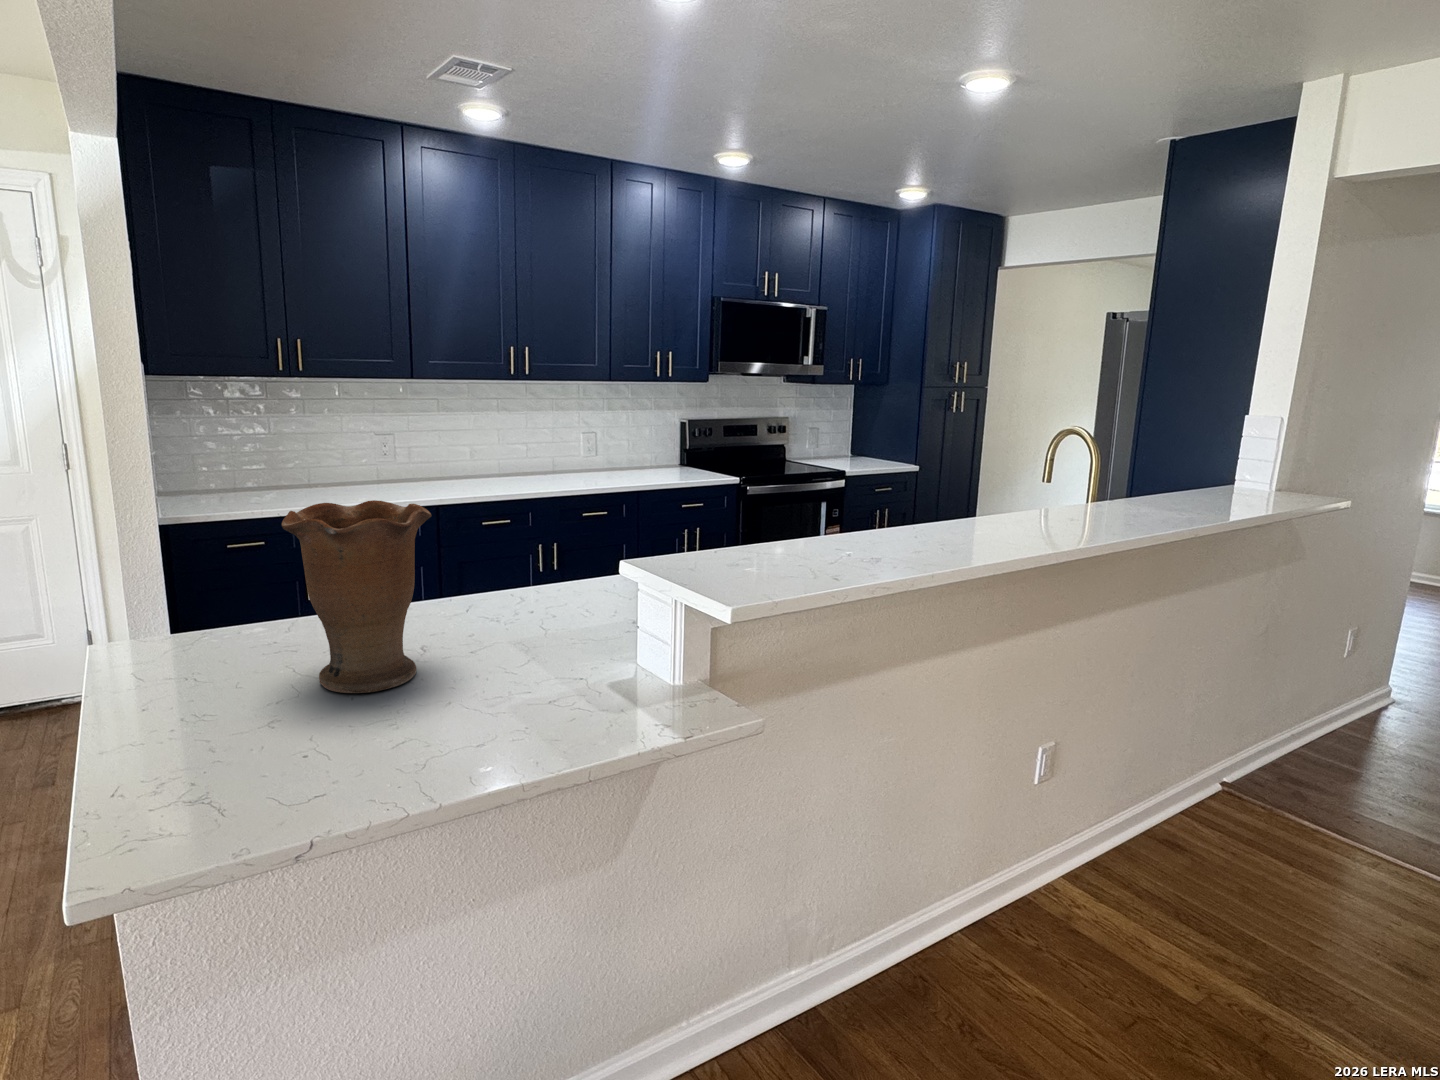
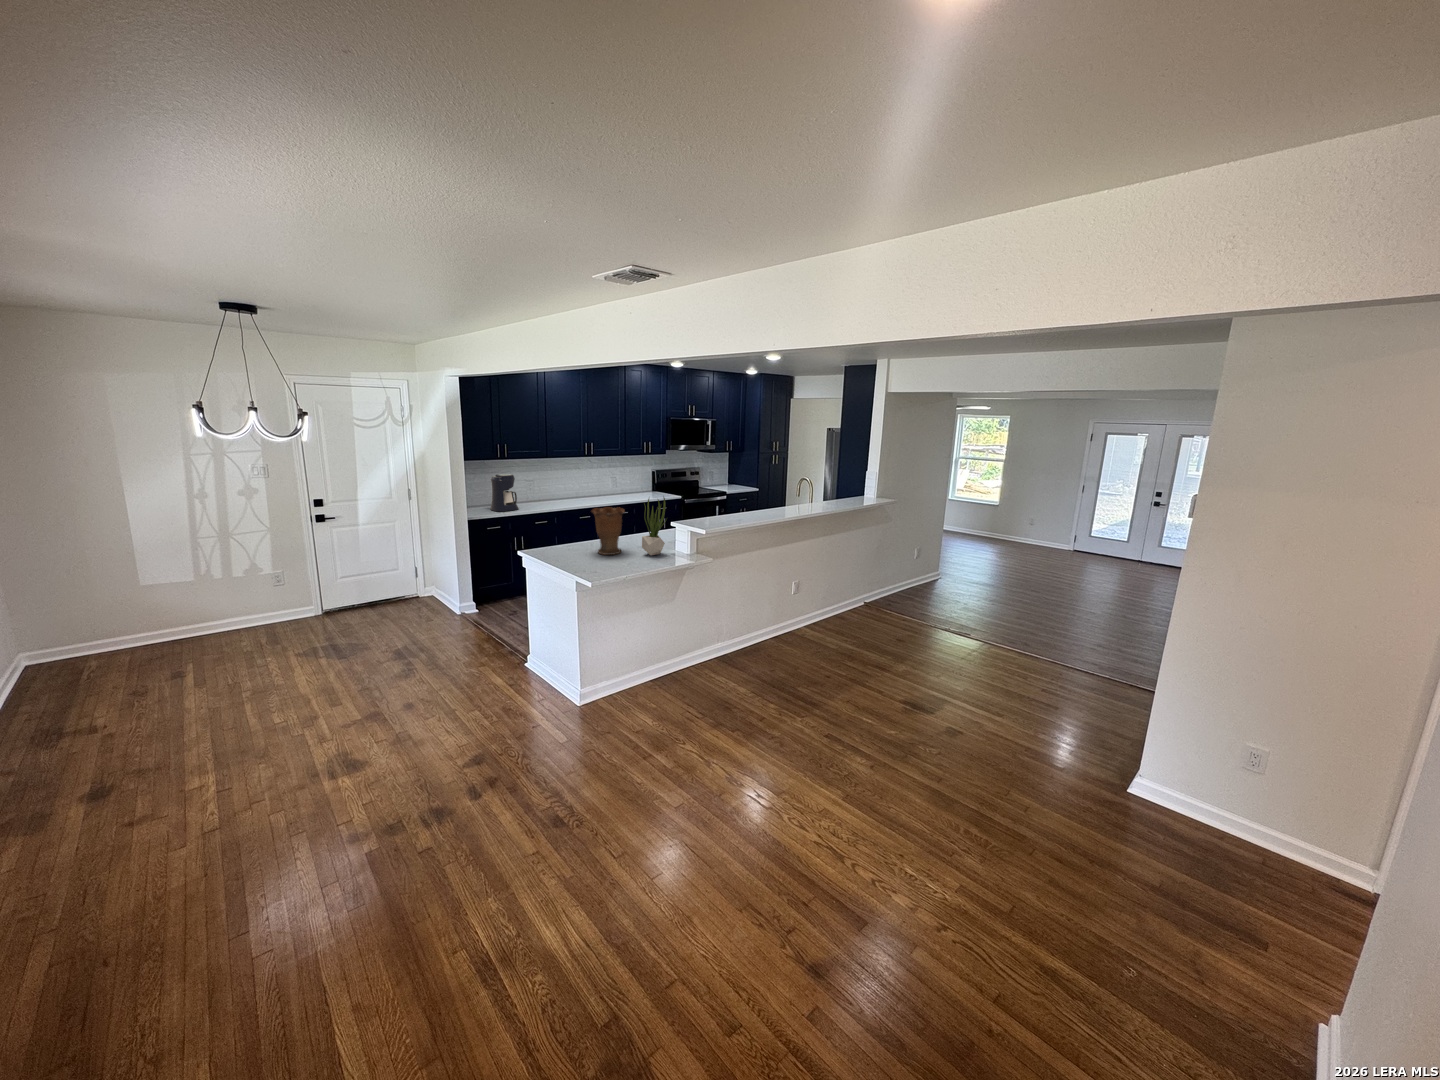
coffee maker: none [252,412,326,504] -> present [491,474,519,512]
potted plant: none [478,458,581,706] -> present [642,497,666,555]

